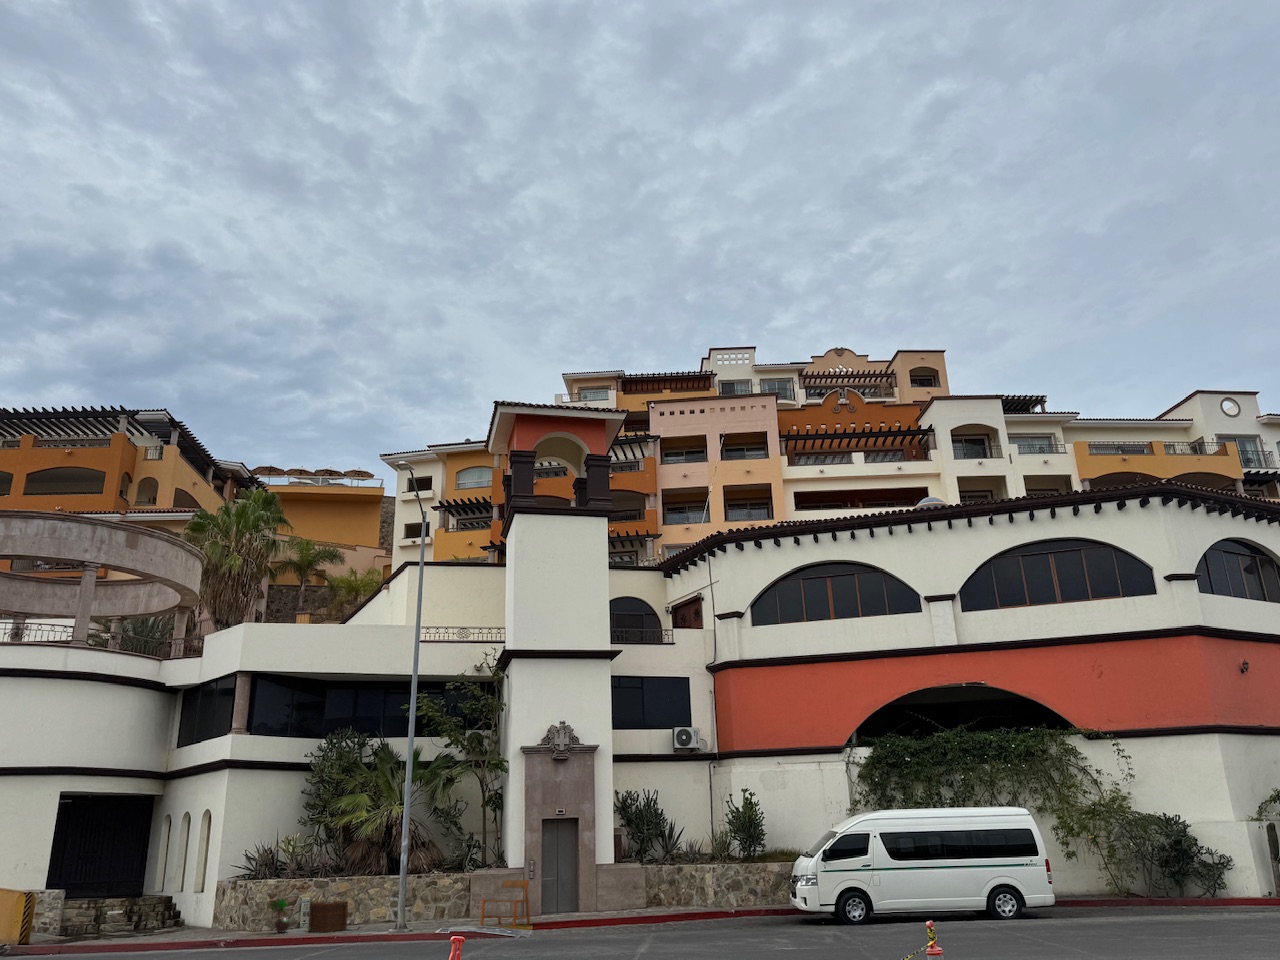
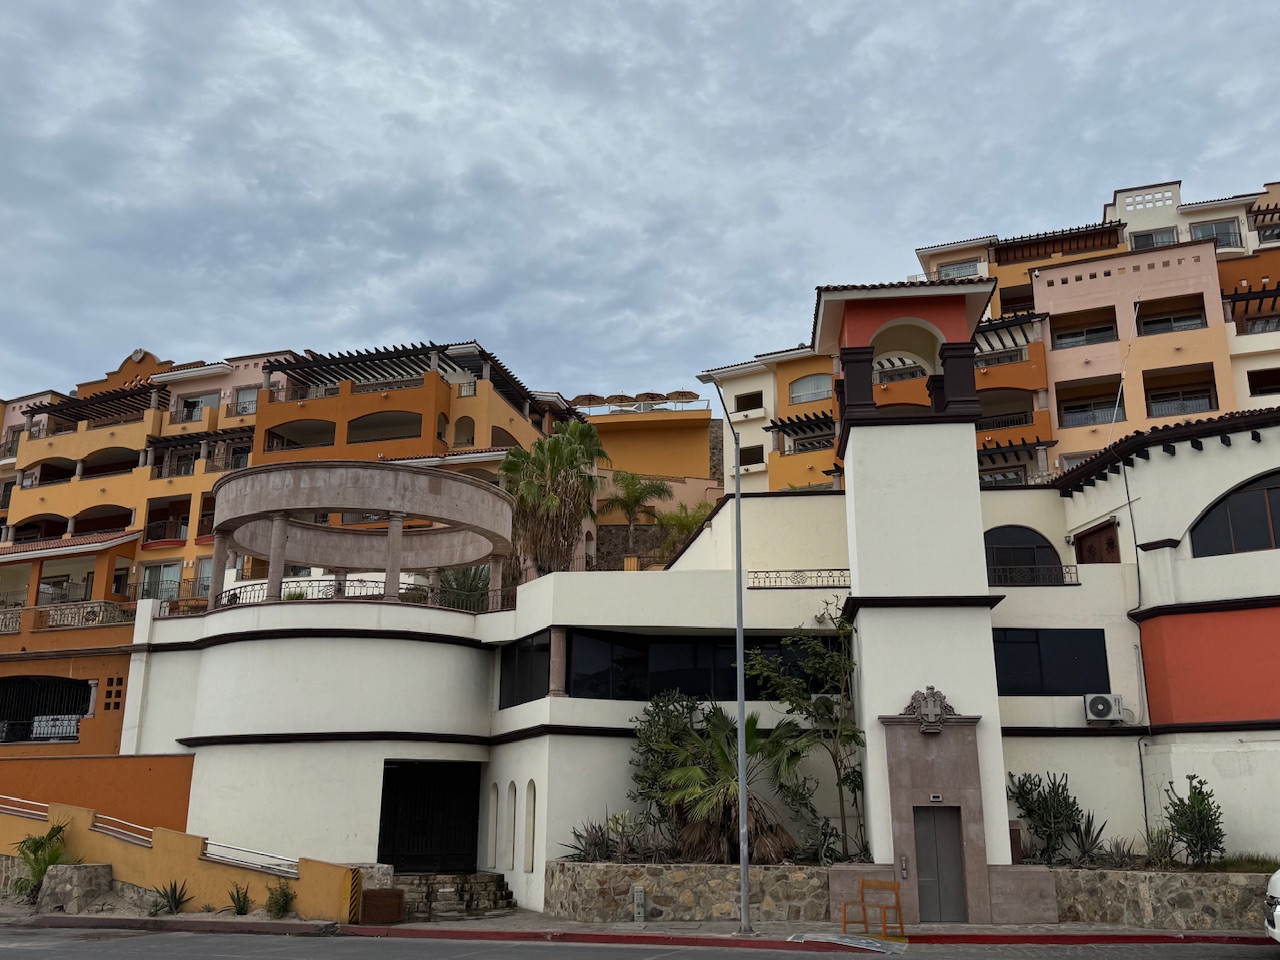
potted tree: present [271,899,290,933] -> none [597,881,624,925]
wooden crate: present [308,901,348,932] -> present [360,888,405,924]

